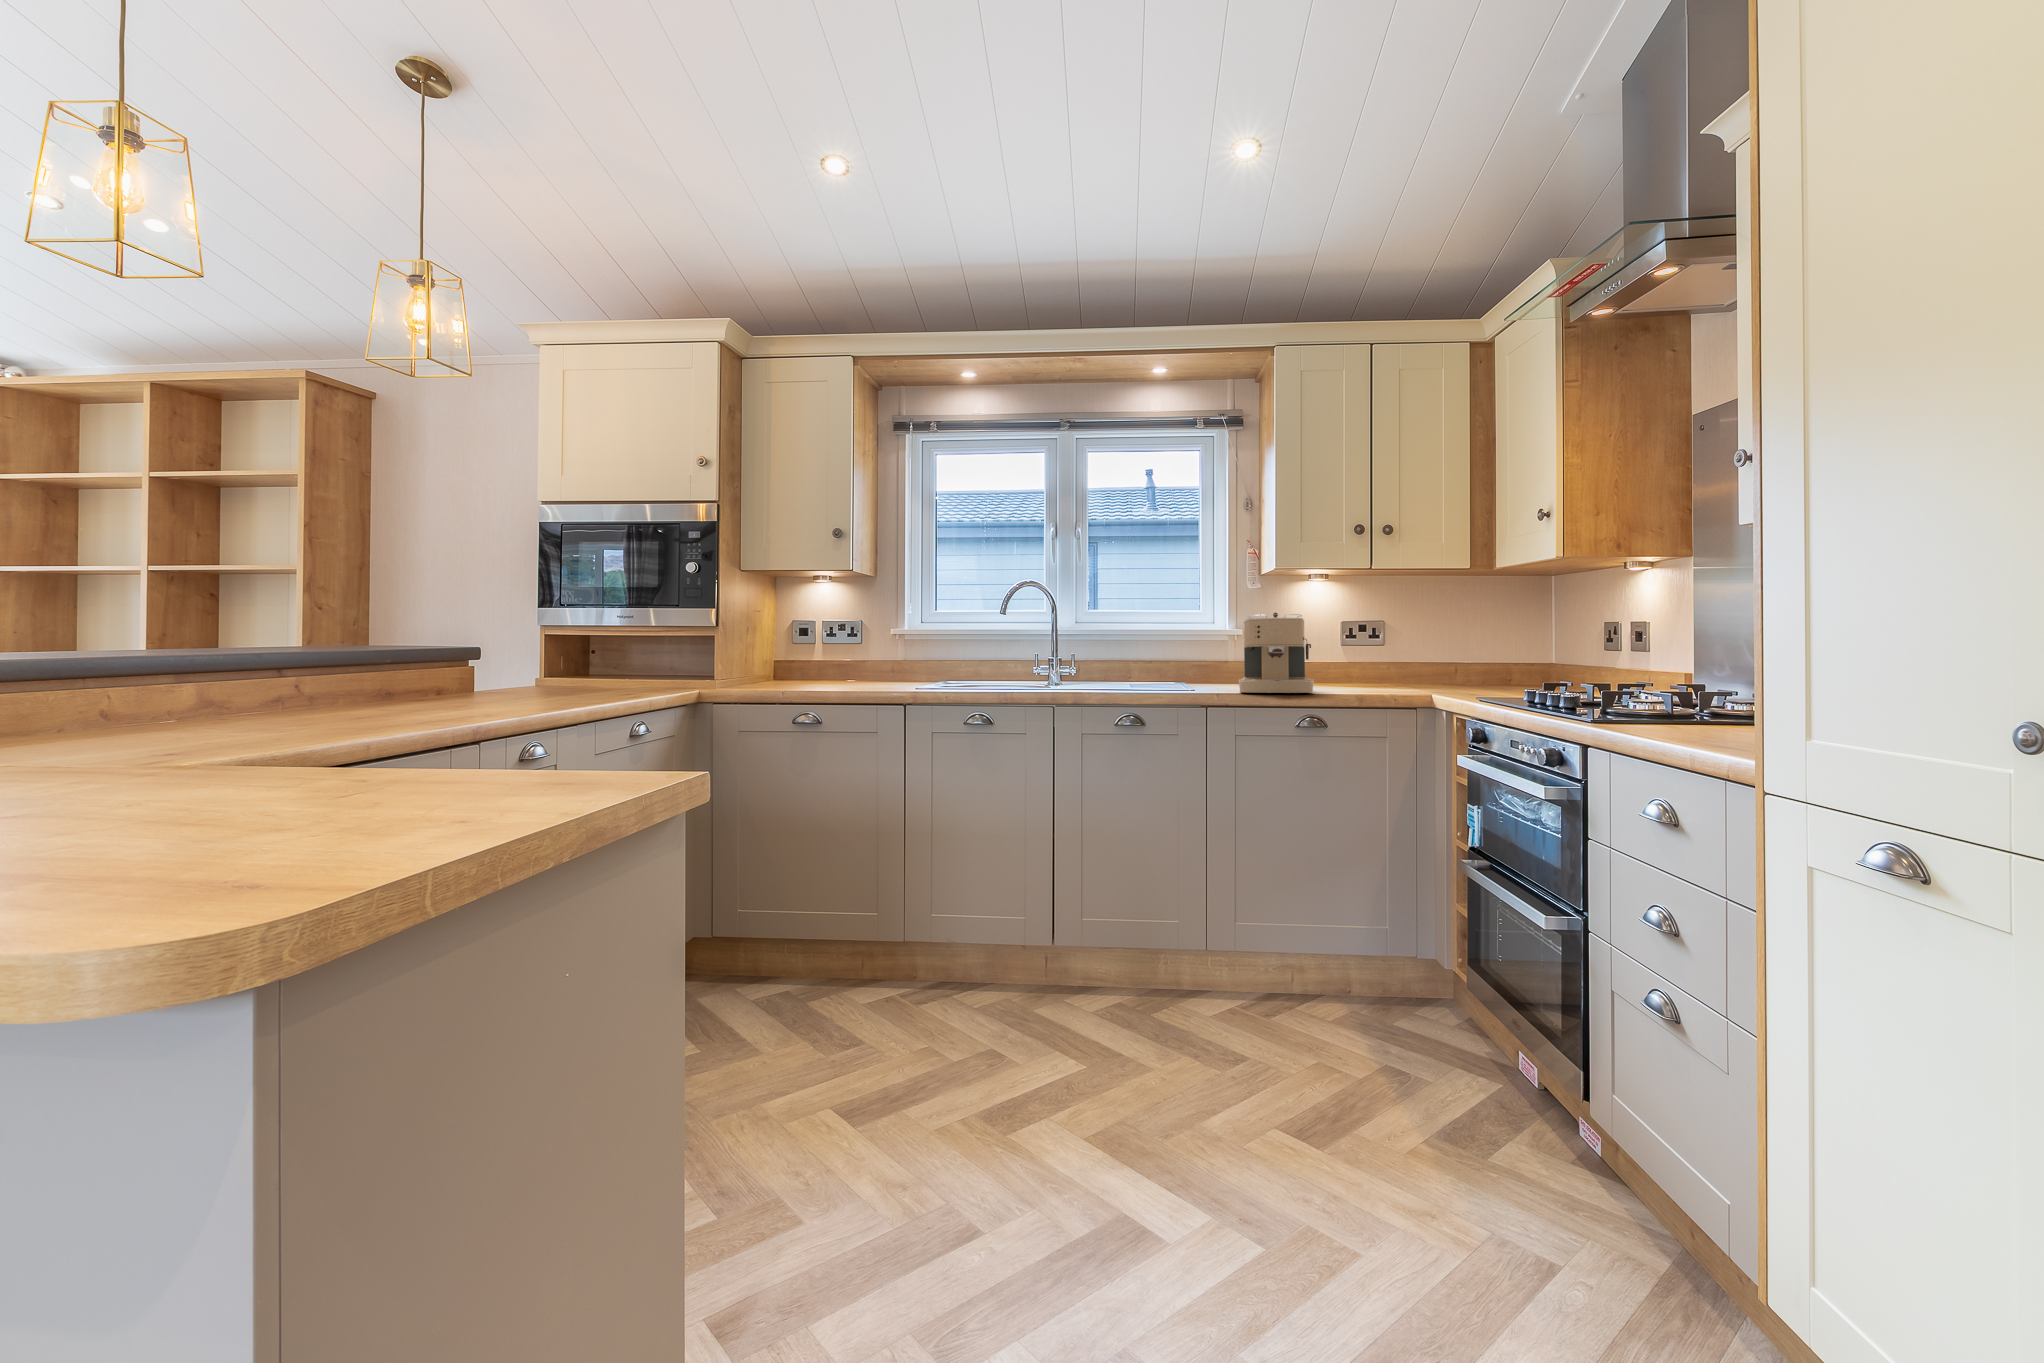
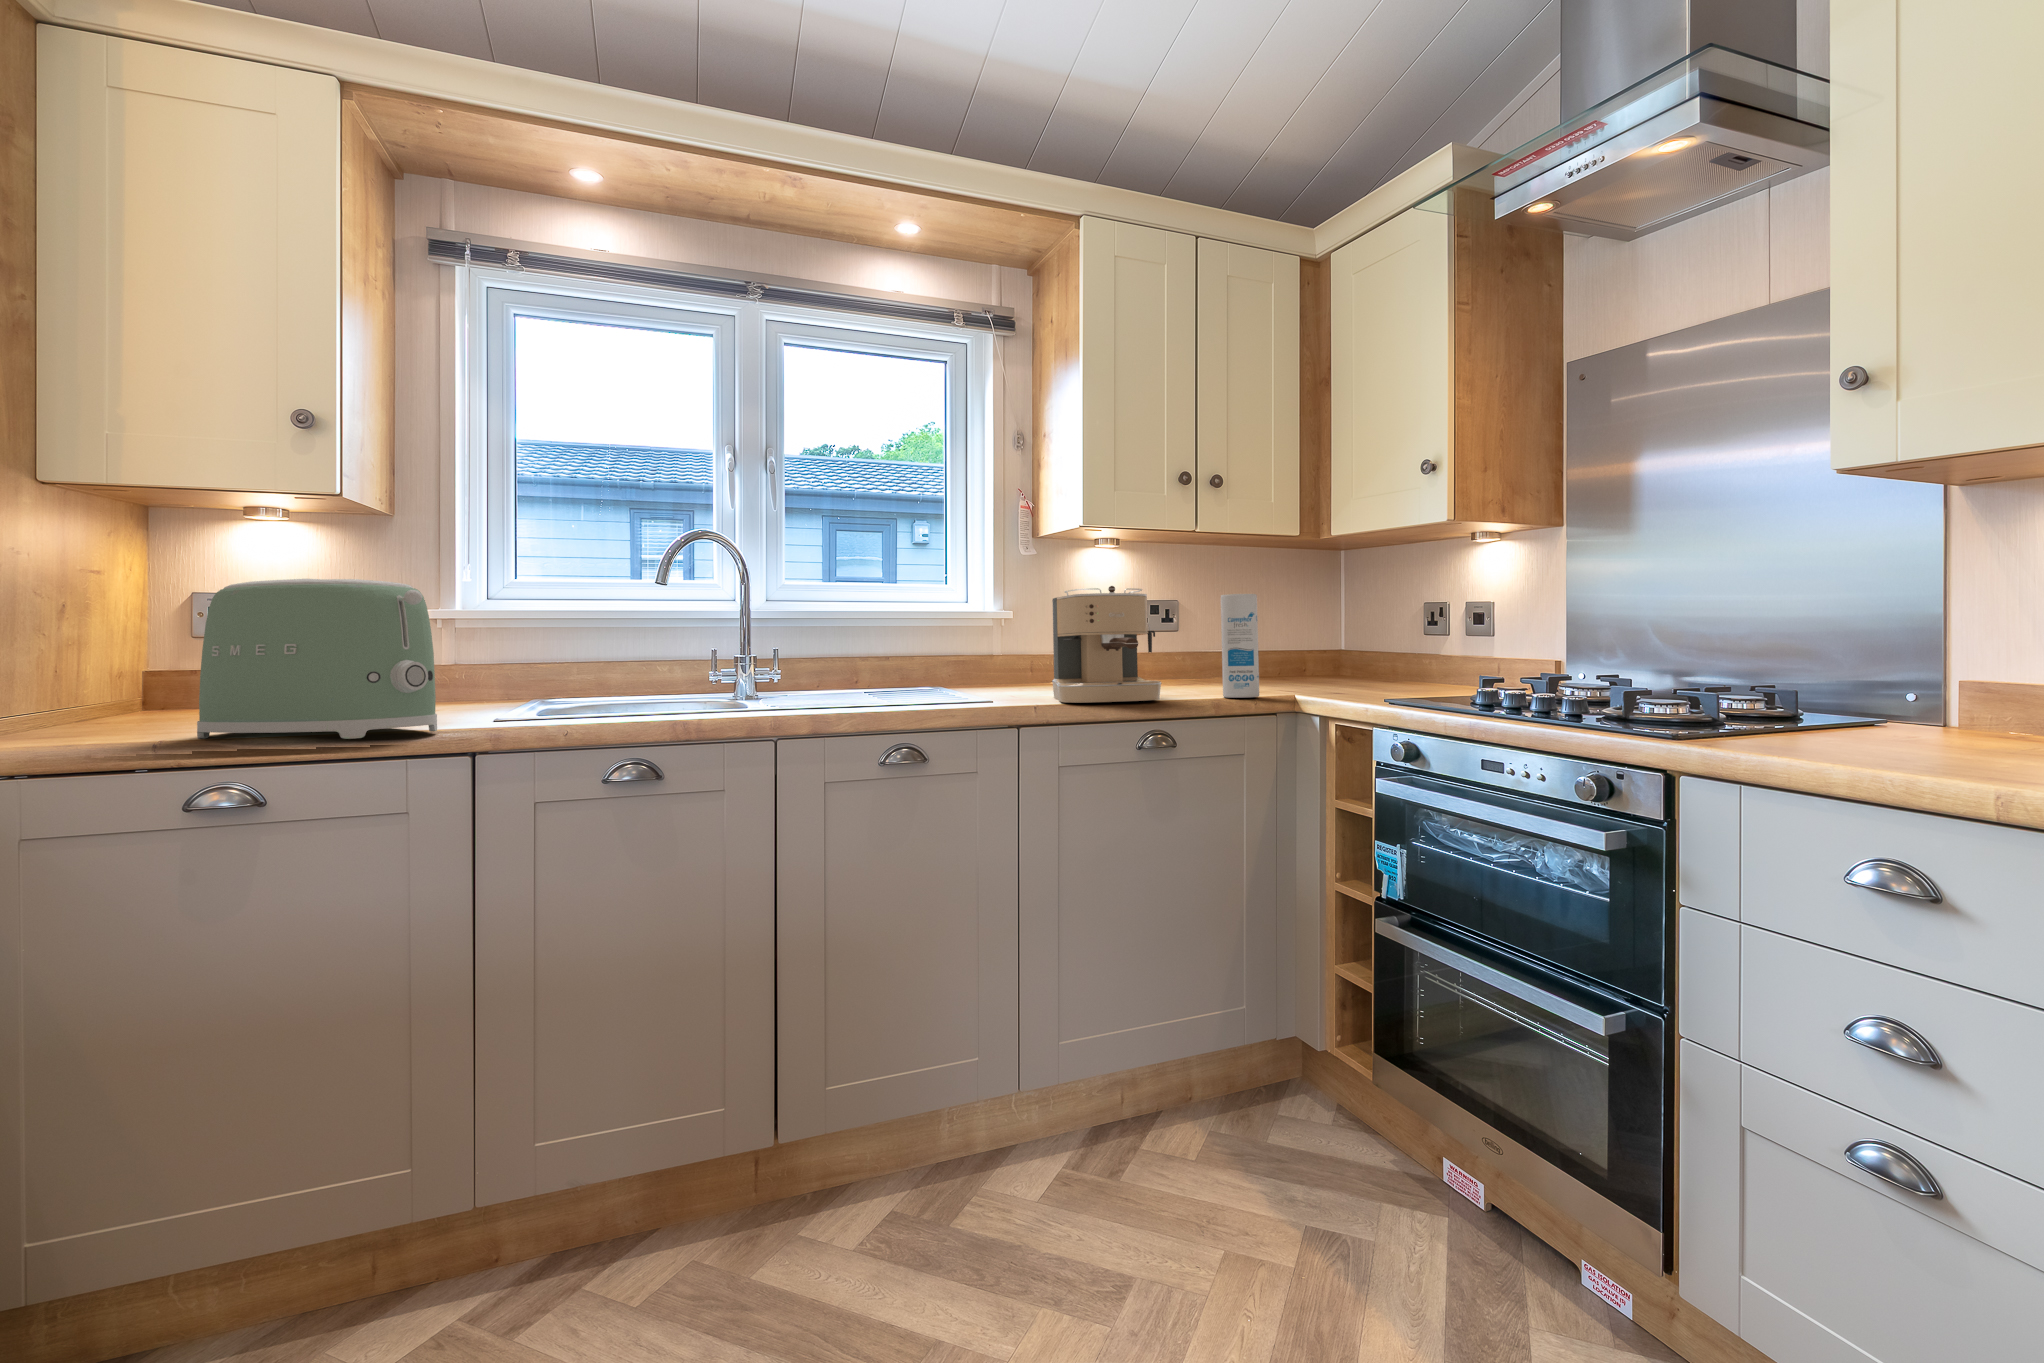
toaster: none [794,617,887,693] -> present [197,579,437,739]
canister: none [1368,617,1397,694] -> present [1221,594,1259,698]

